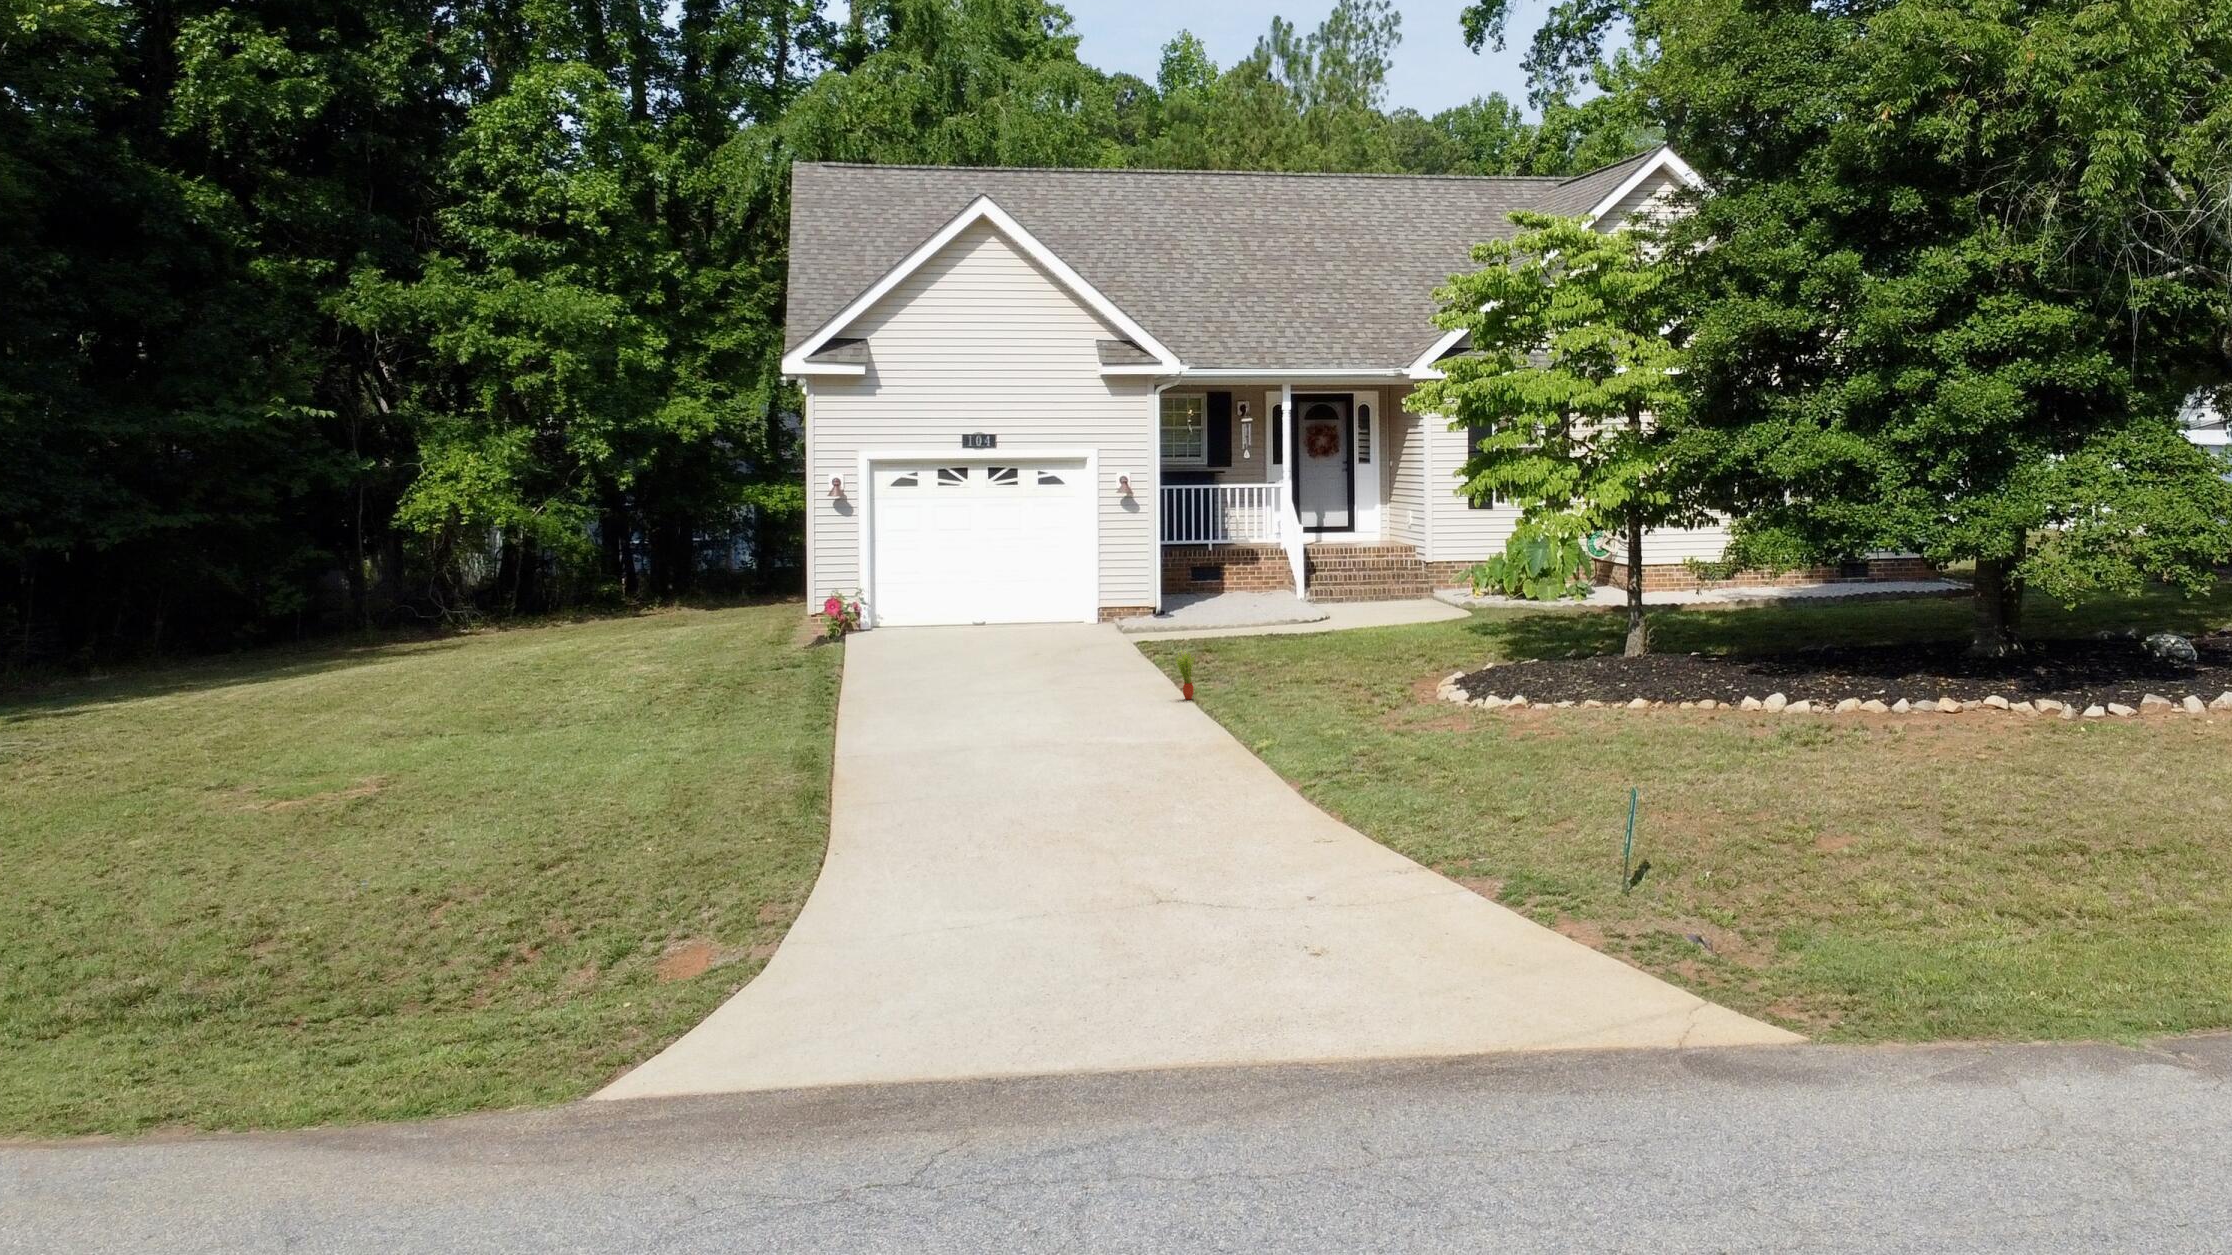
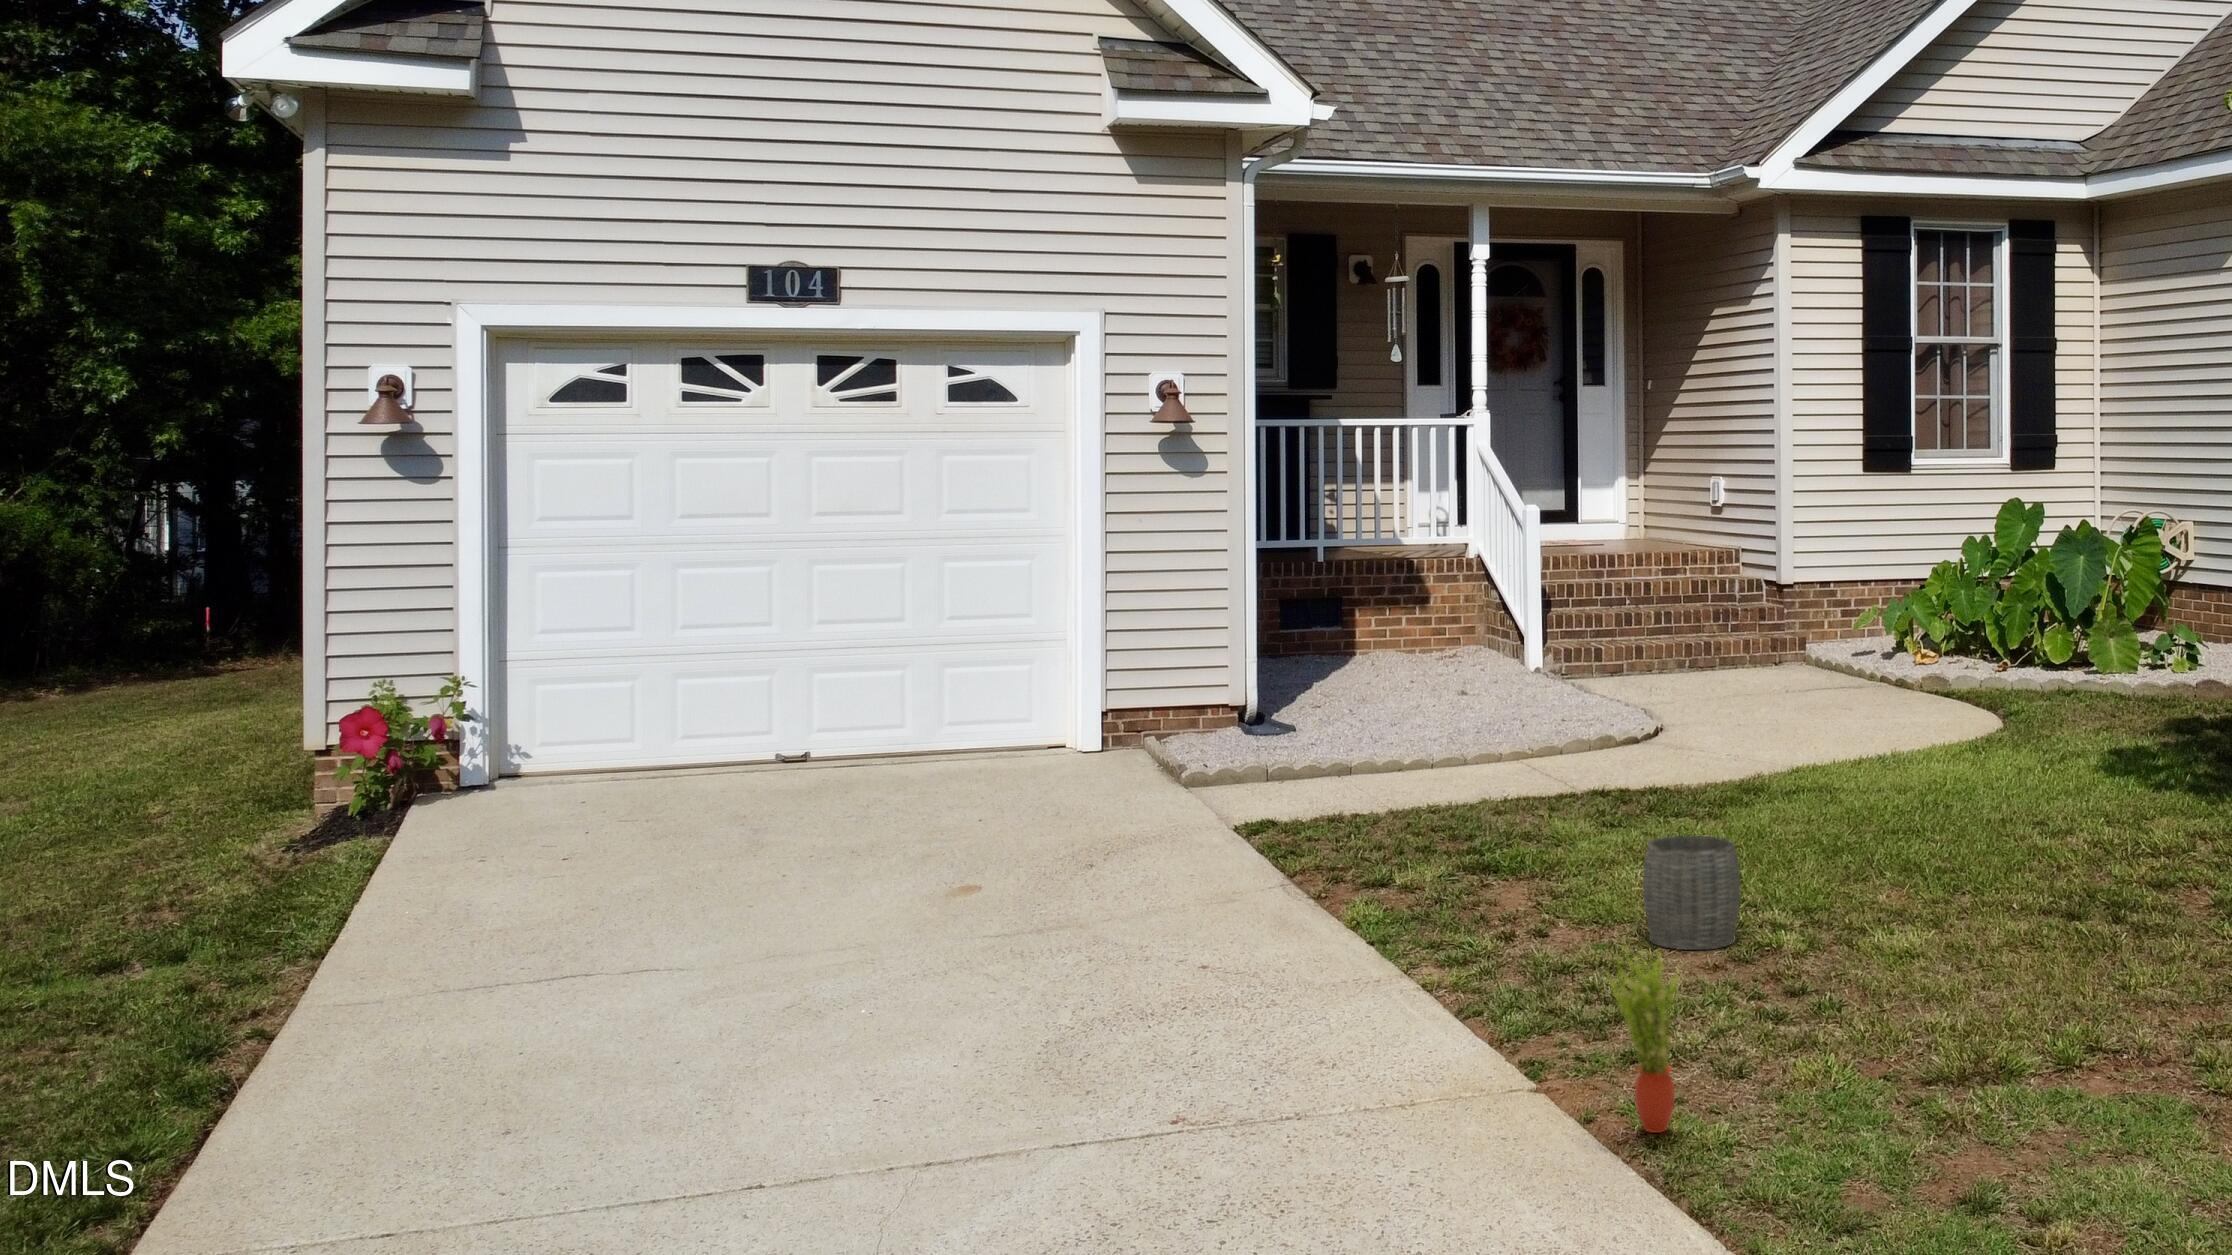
woven basket: none [1237,638,1268,672] -> present [1643,836,1740,950]

